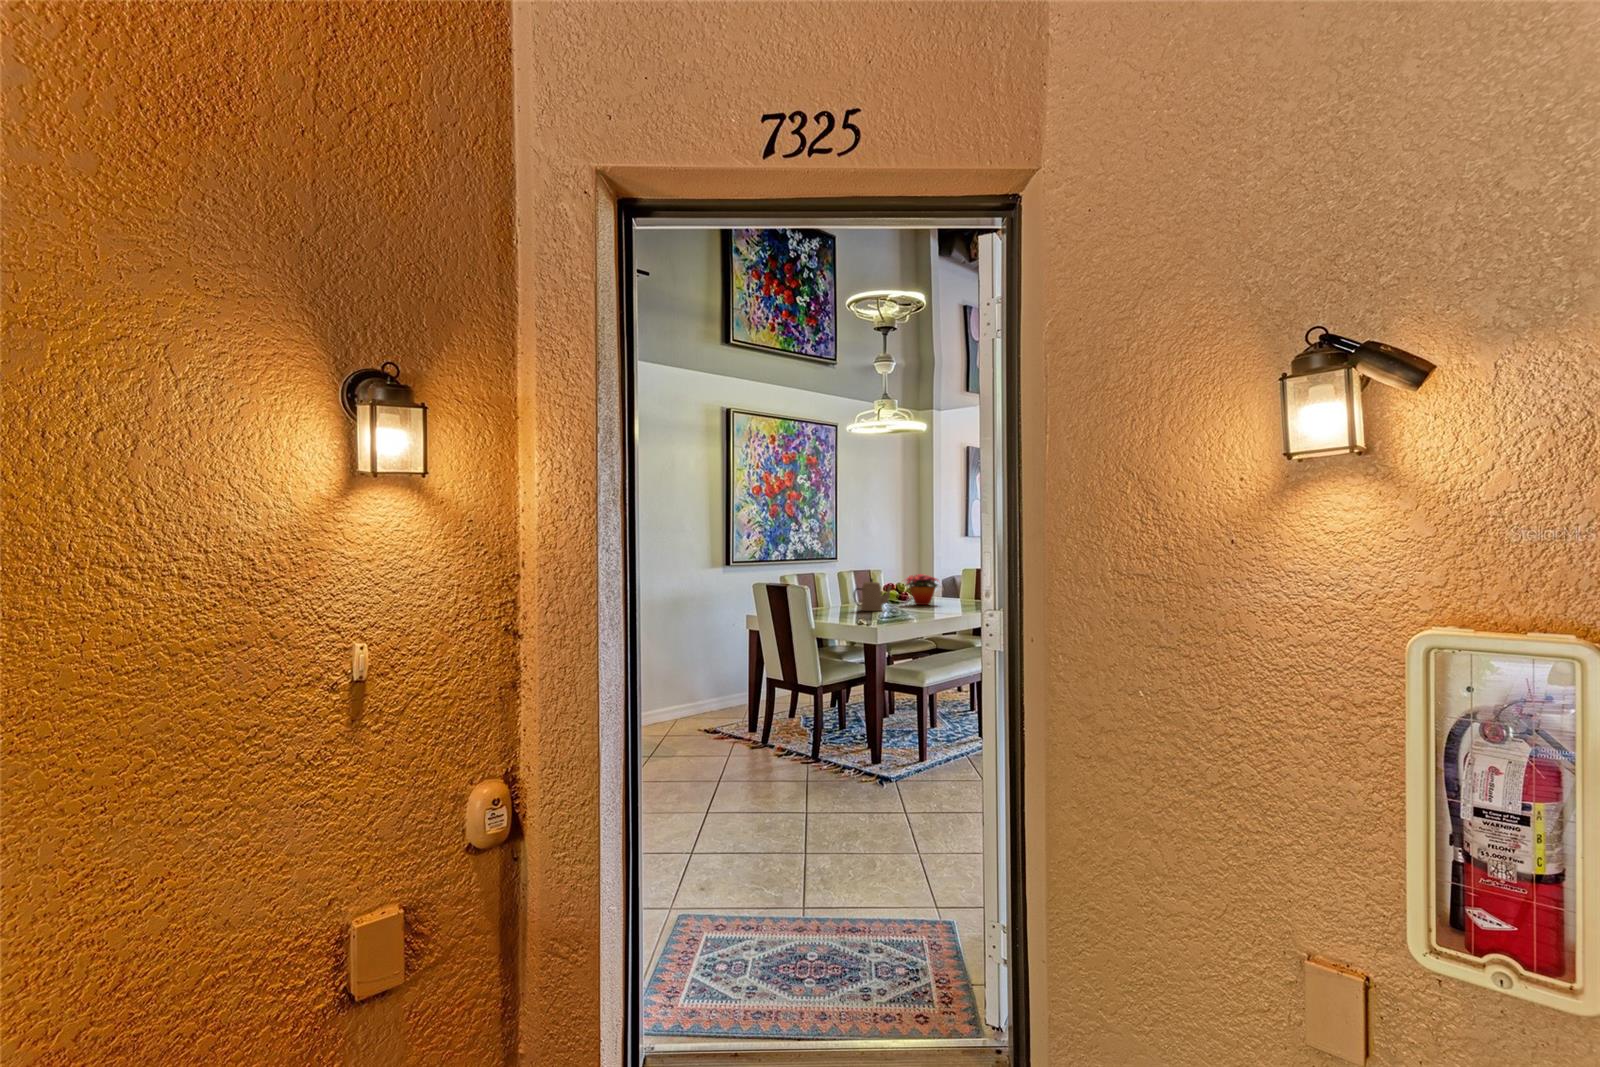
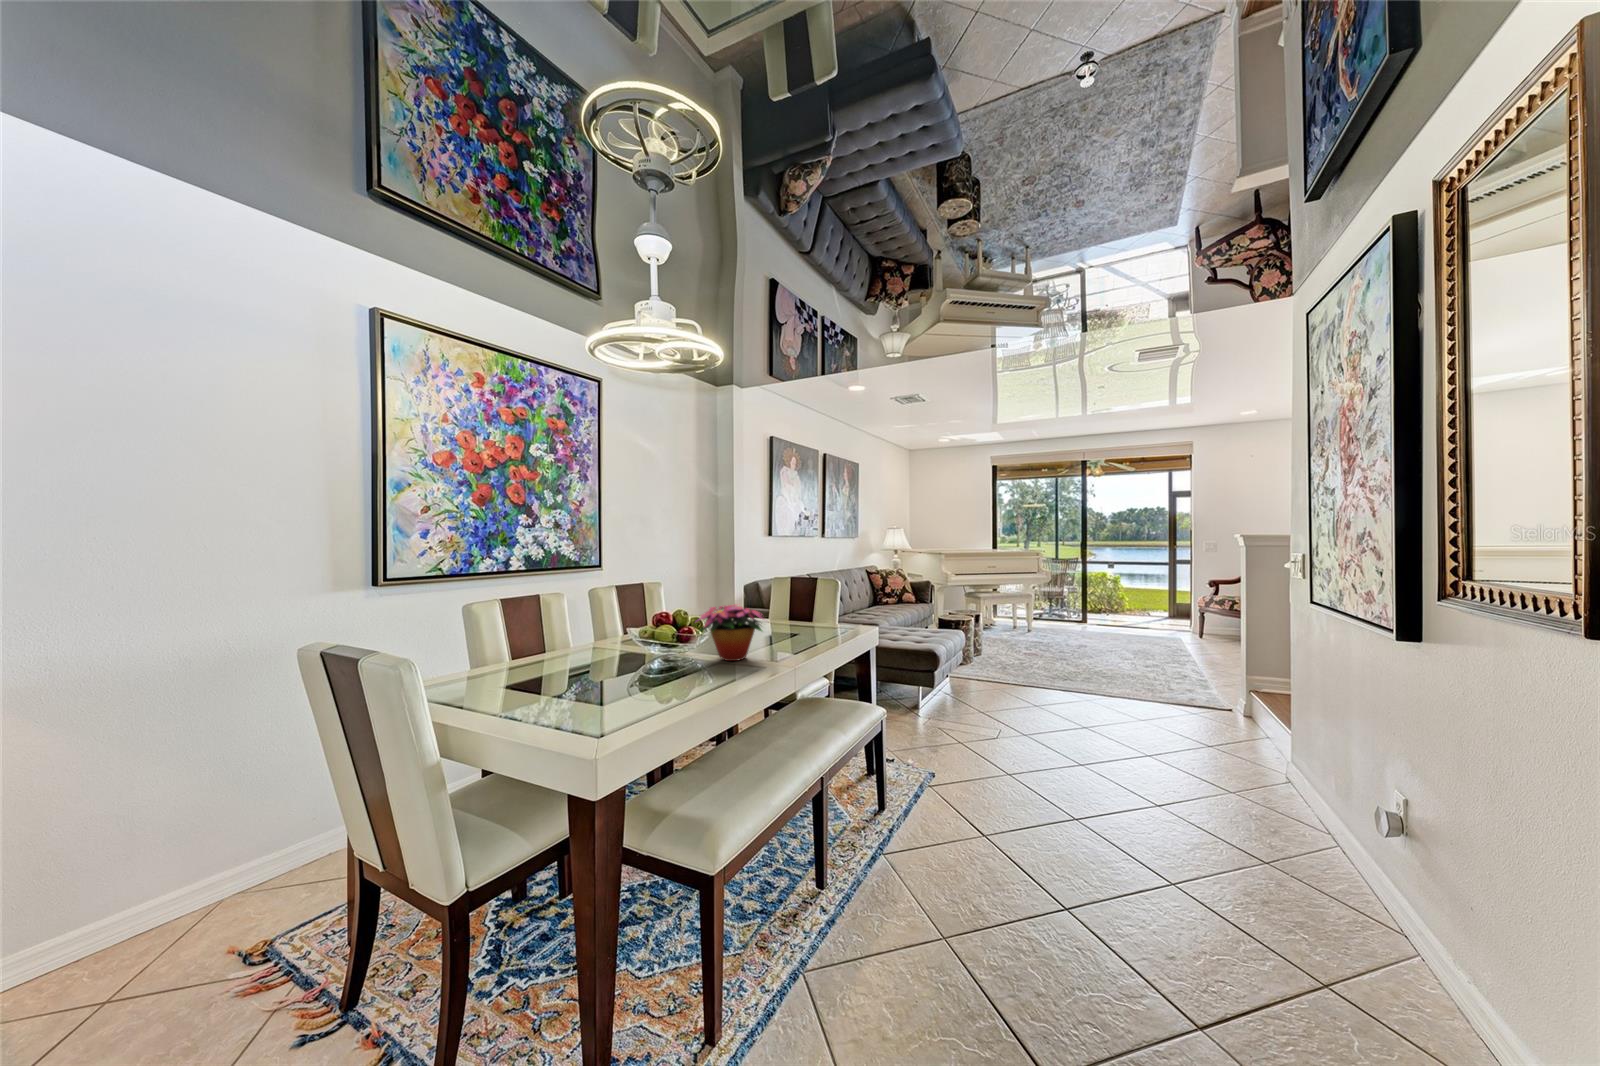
teapot: present [853,579,891,611] -> none [588,634,677,710]

